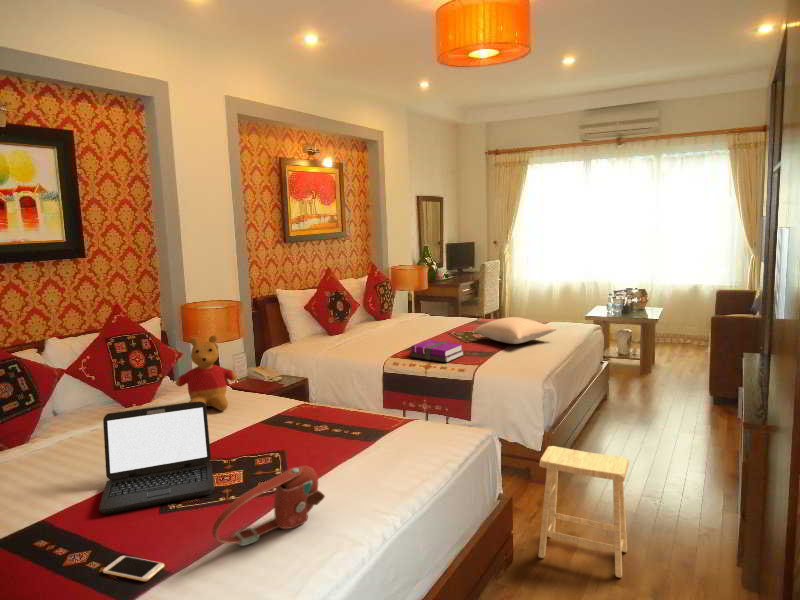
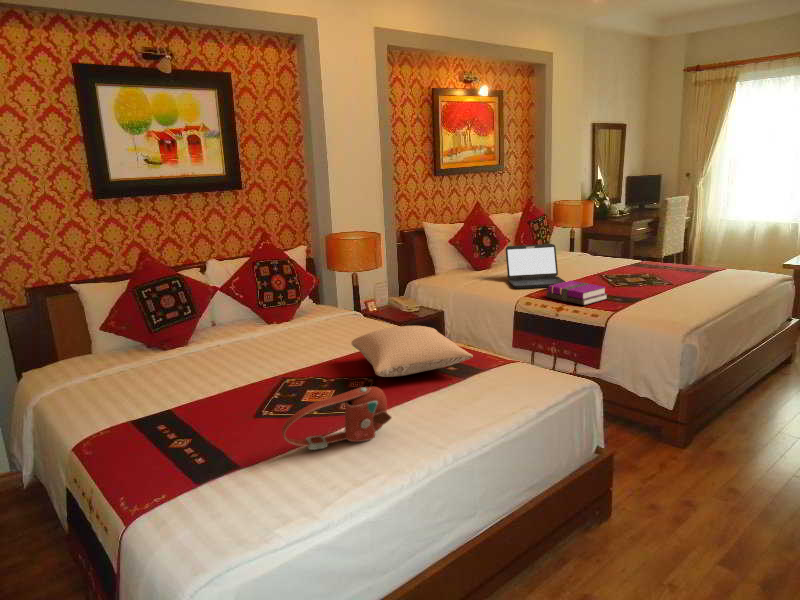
pillow: present [475,317,556,344] -> present [352,326,473,377]
stuffed bear: present [176,335,237,411] -> none [307,264,361,335]
laptop: present [99,401,214,514] -> present [506,244,565,289]
footstool: present [538,446,629,578] -> none [650,404,771,558]
smartphone: present [103,556,164,581] -> none [200,443,245,465]

